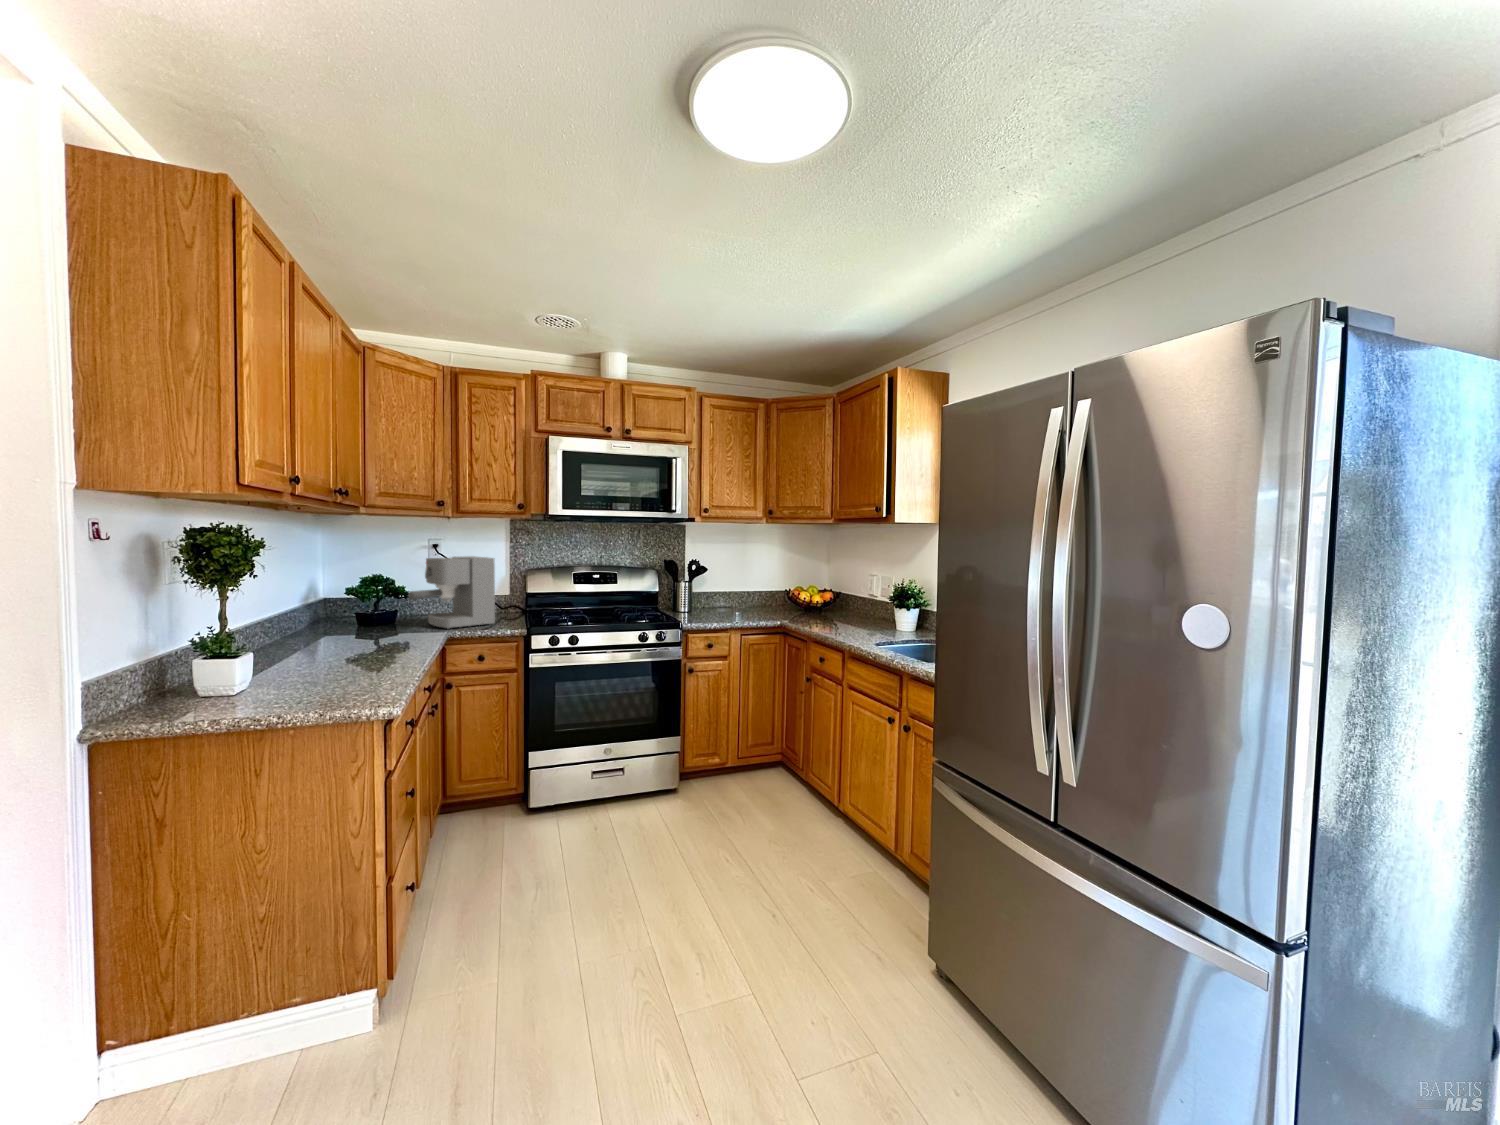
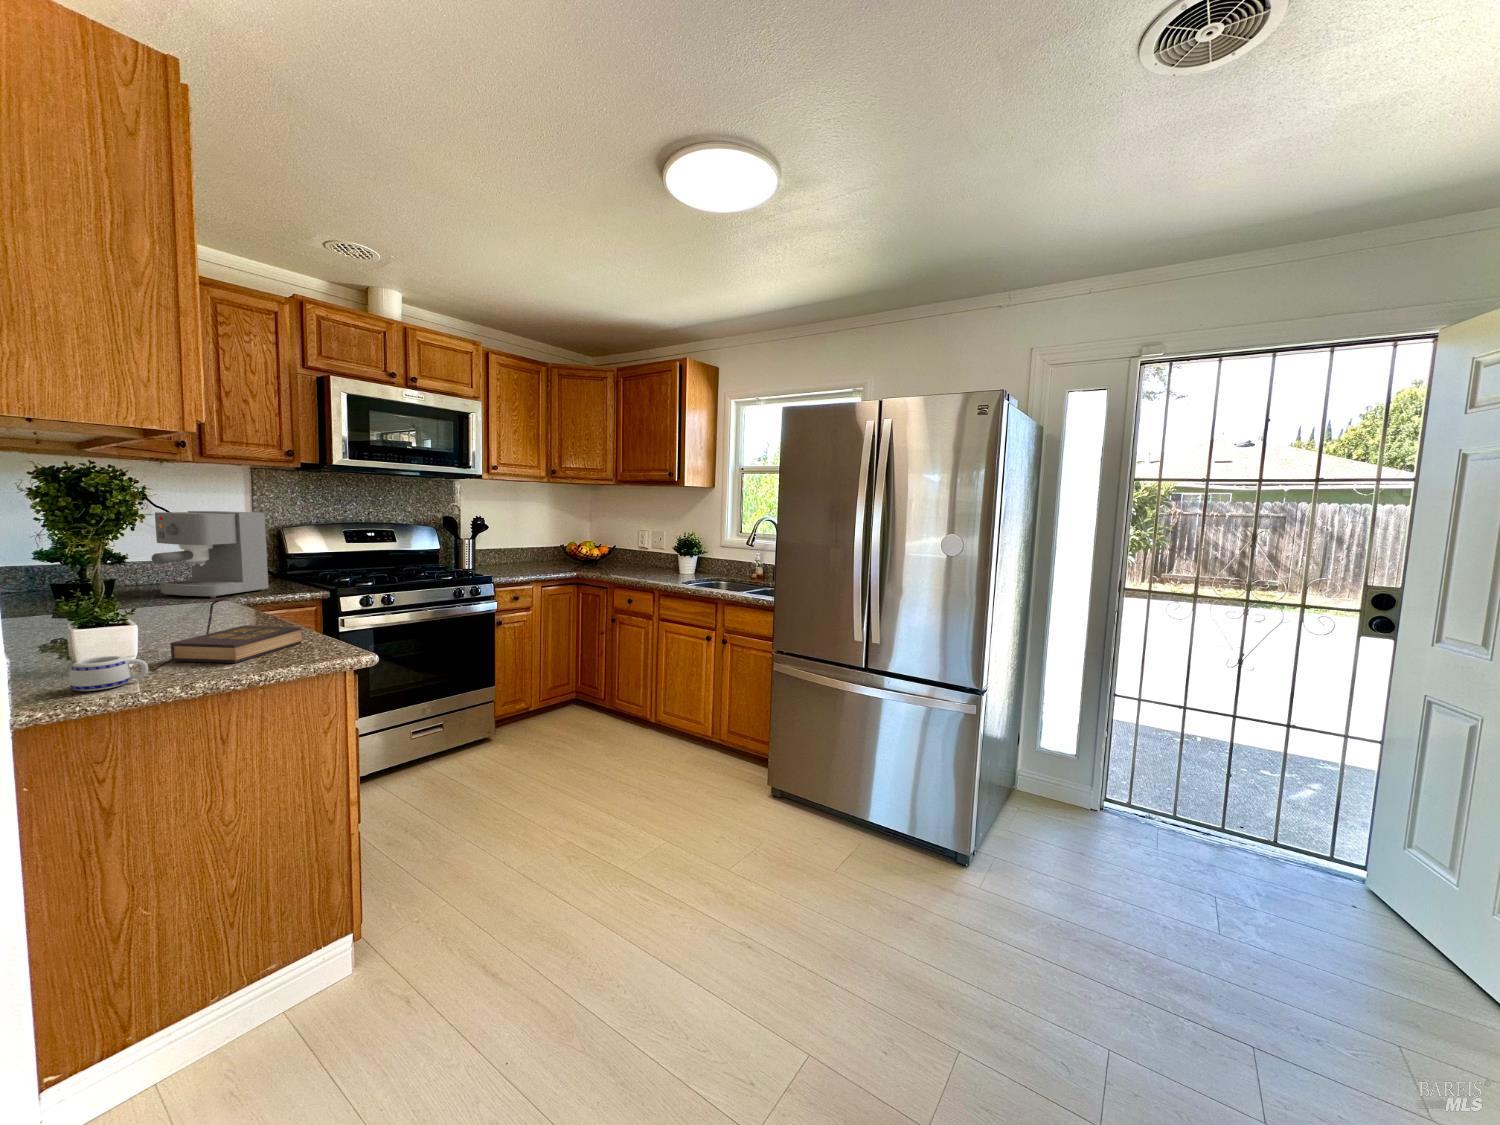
hardback book: none [279,662,385,700] -> present [170,625,302,663]
mug: none [170,684,226,713] -> present [69,656,148,691]

